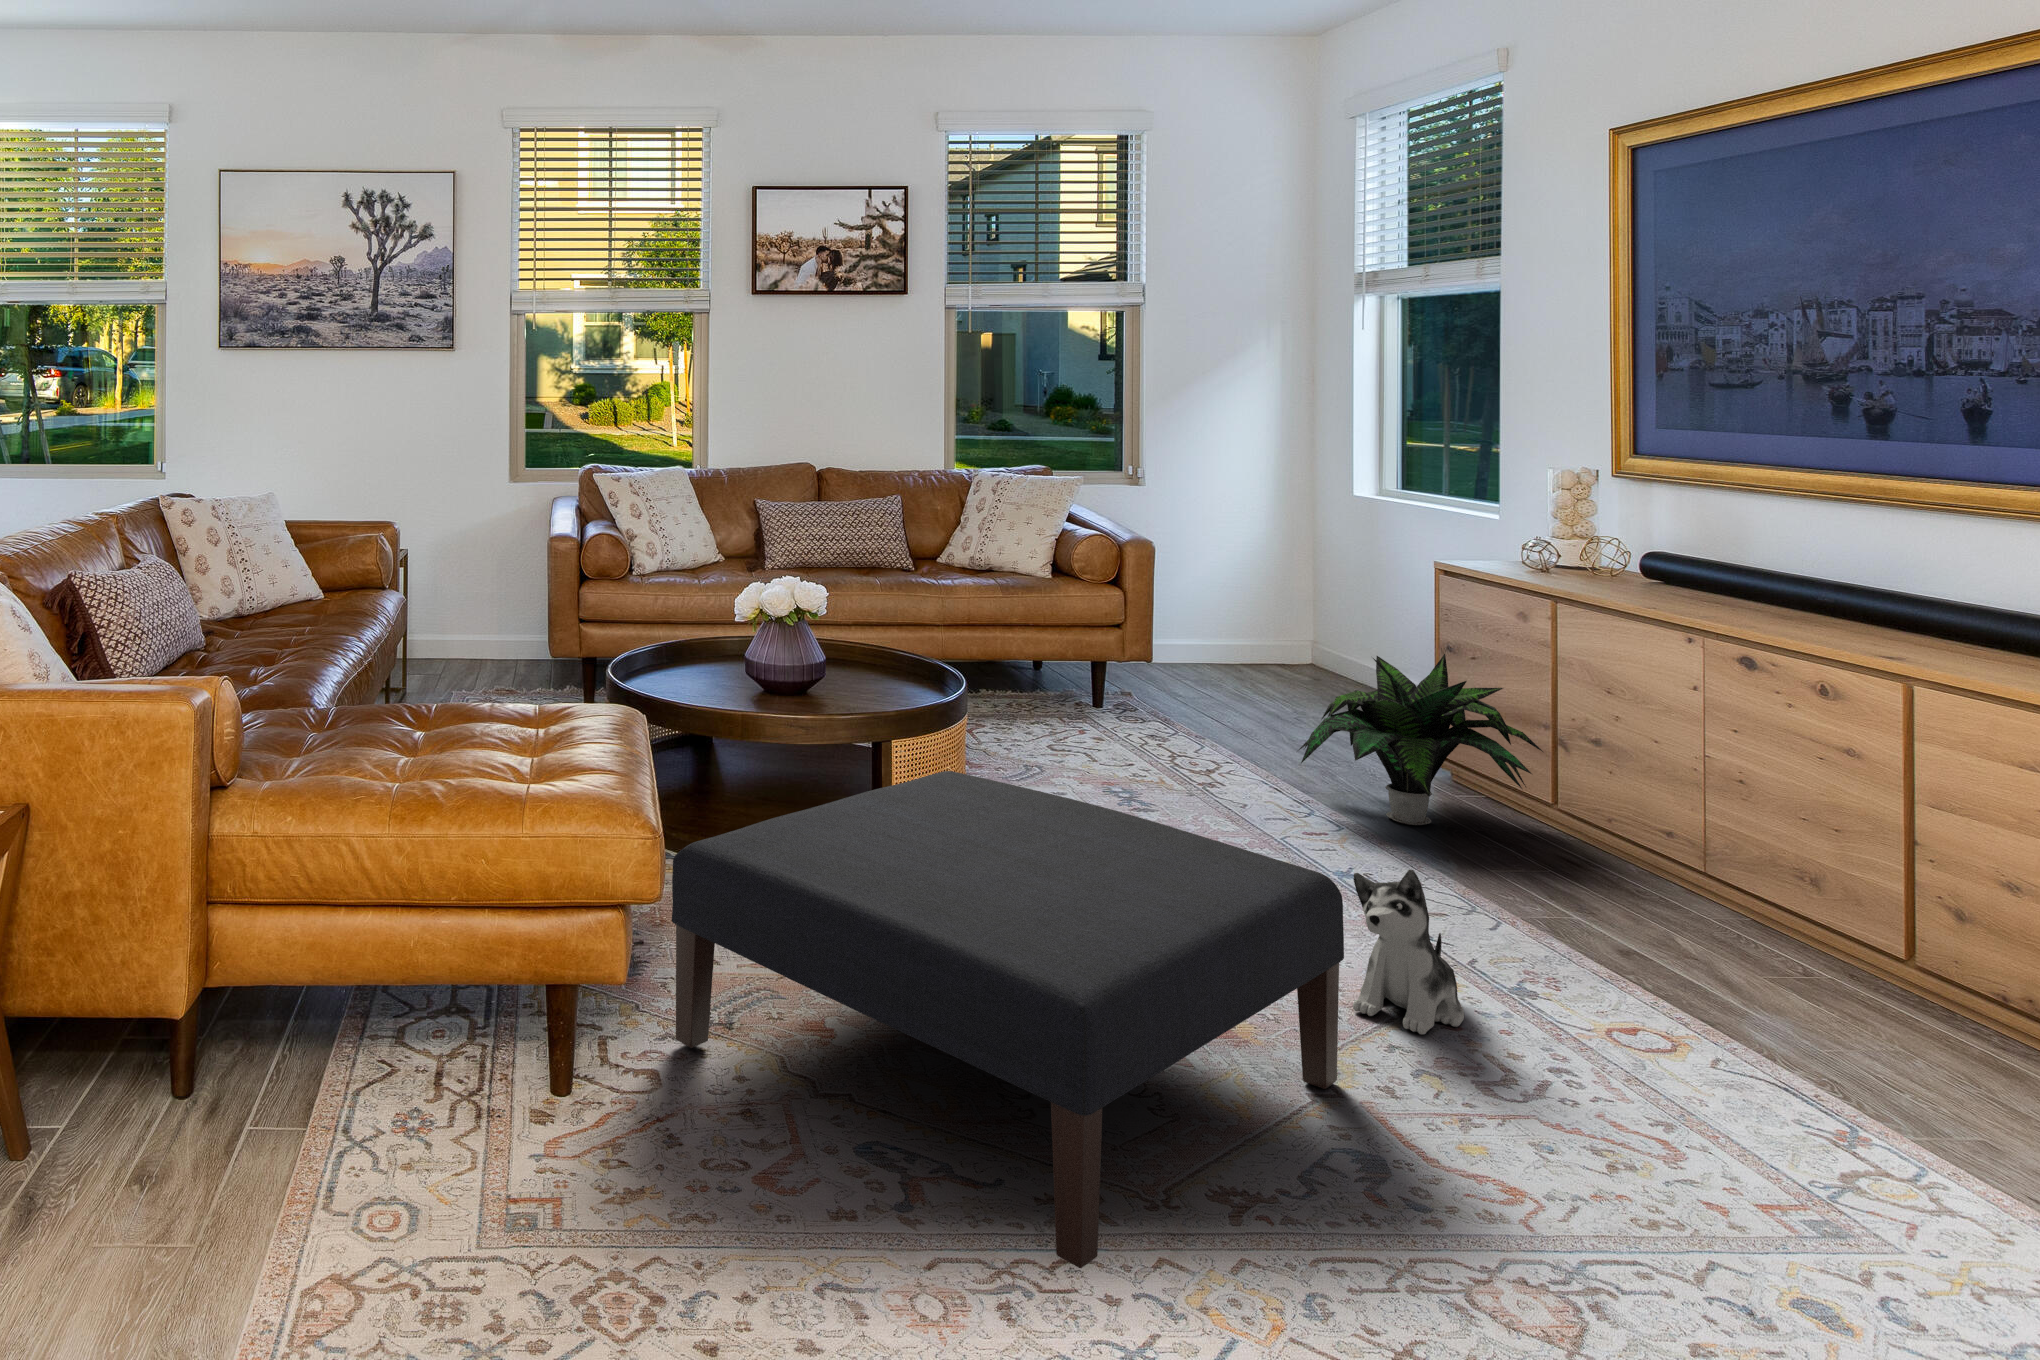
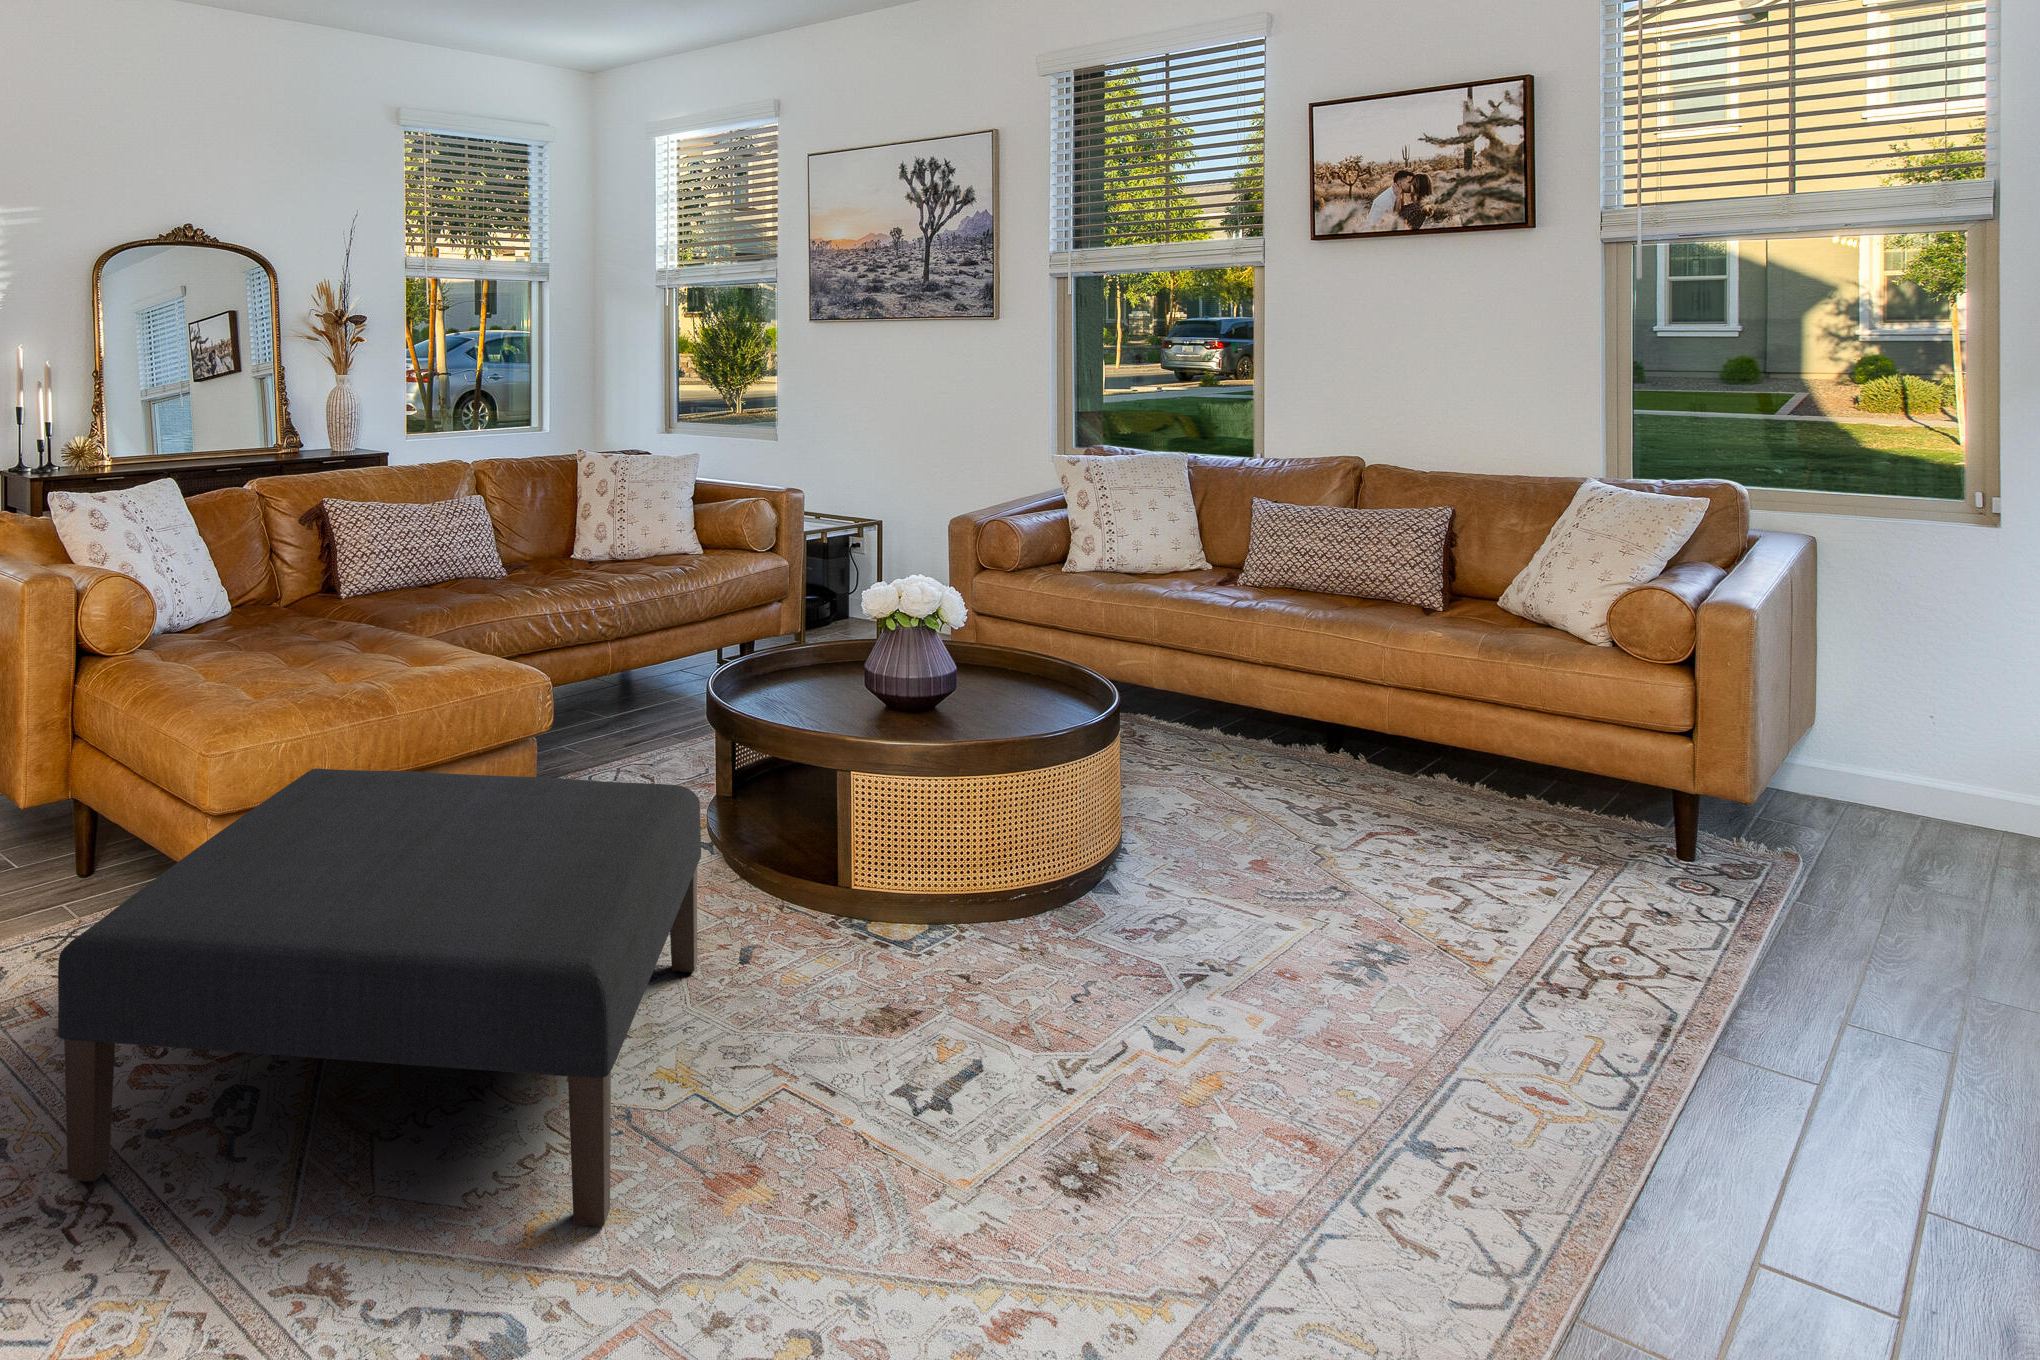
potted plant: present [1299,654,1543,825] -> none [1450,813,1917,1146]
plush toy: present [1353,870,1464,1034] -> none [804,1029,1000,1279]

